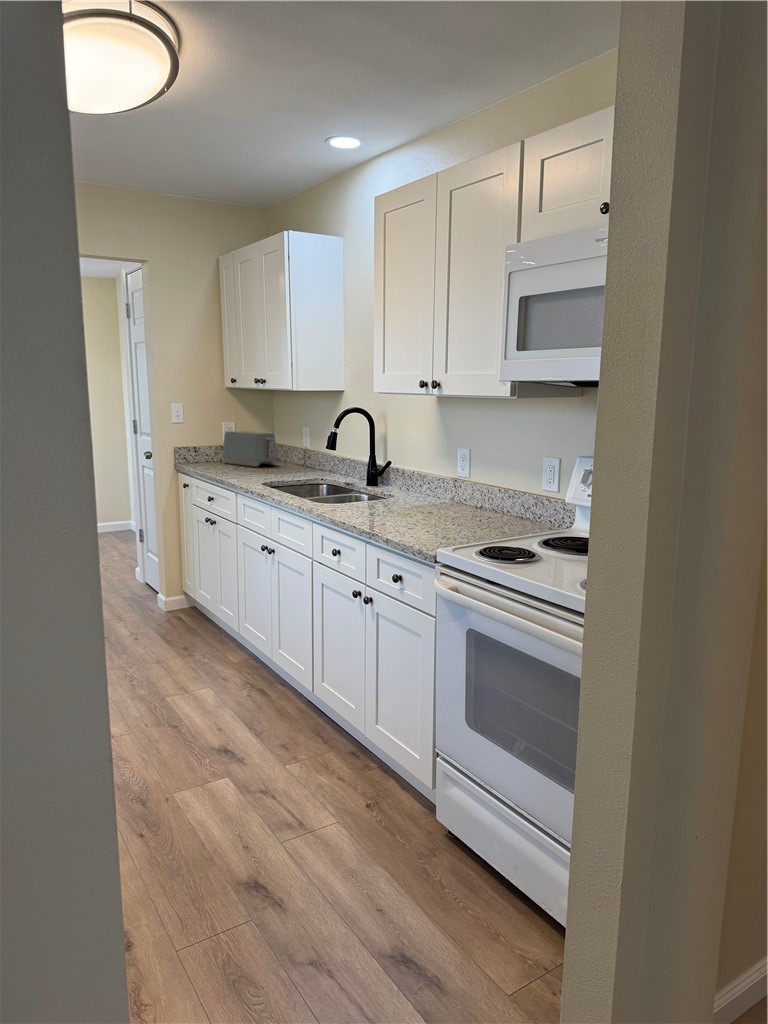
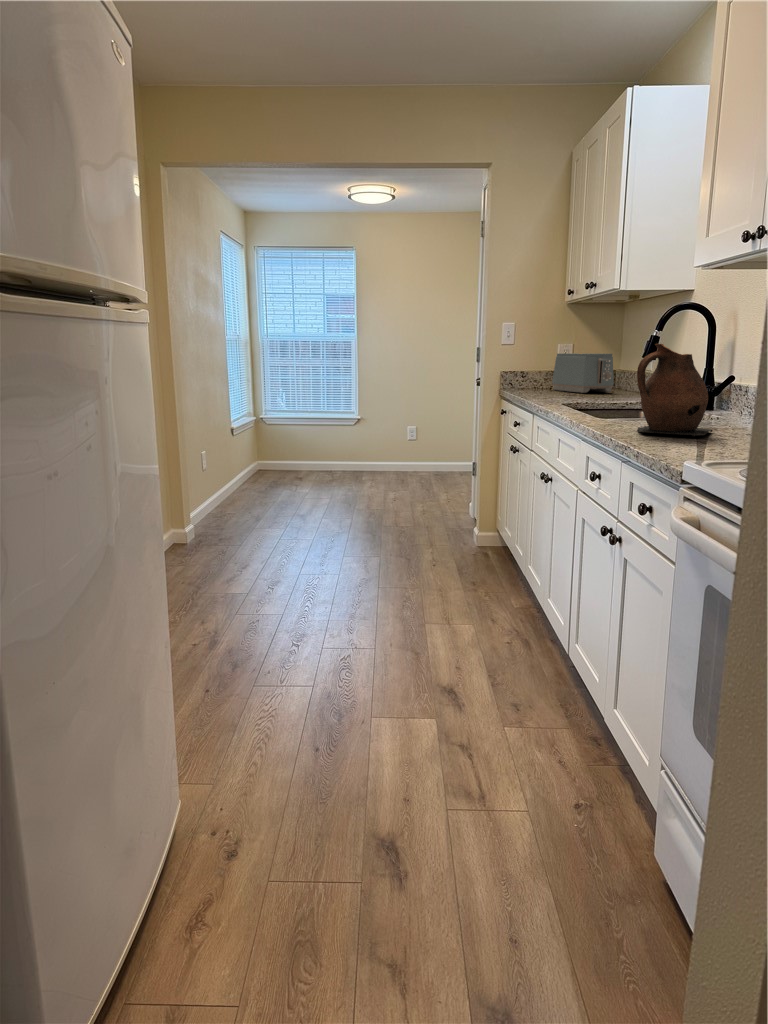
ceramic pitcher: none [358,453,409,520] -> present [637,344,712,437]

